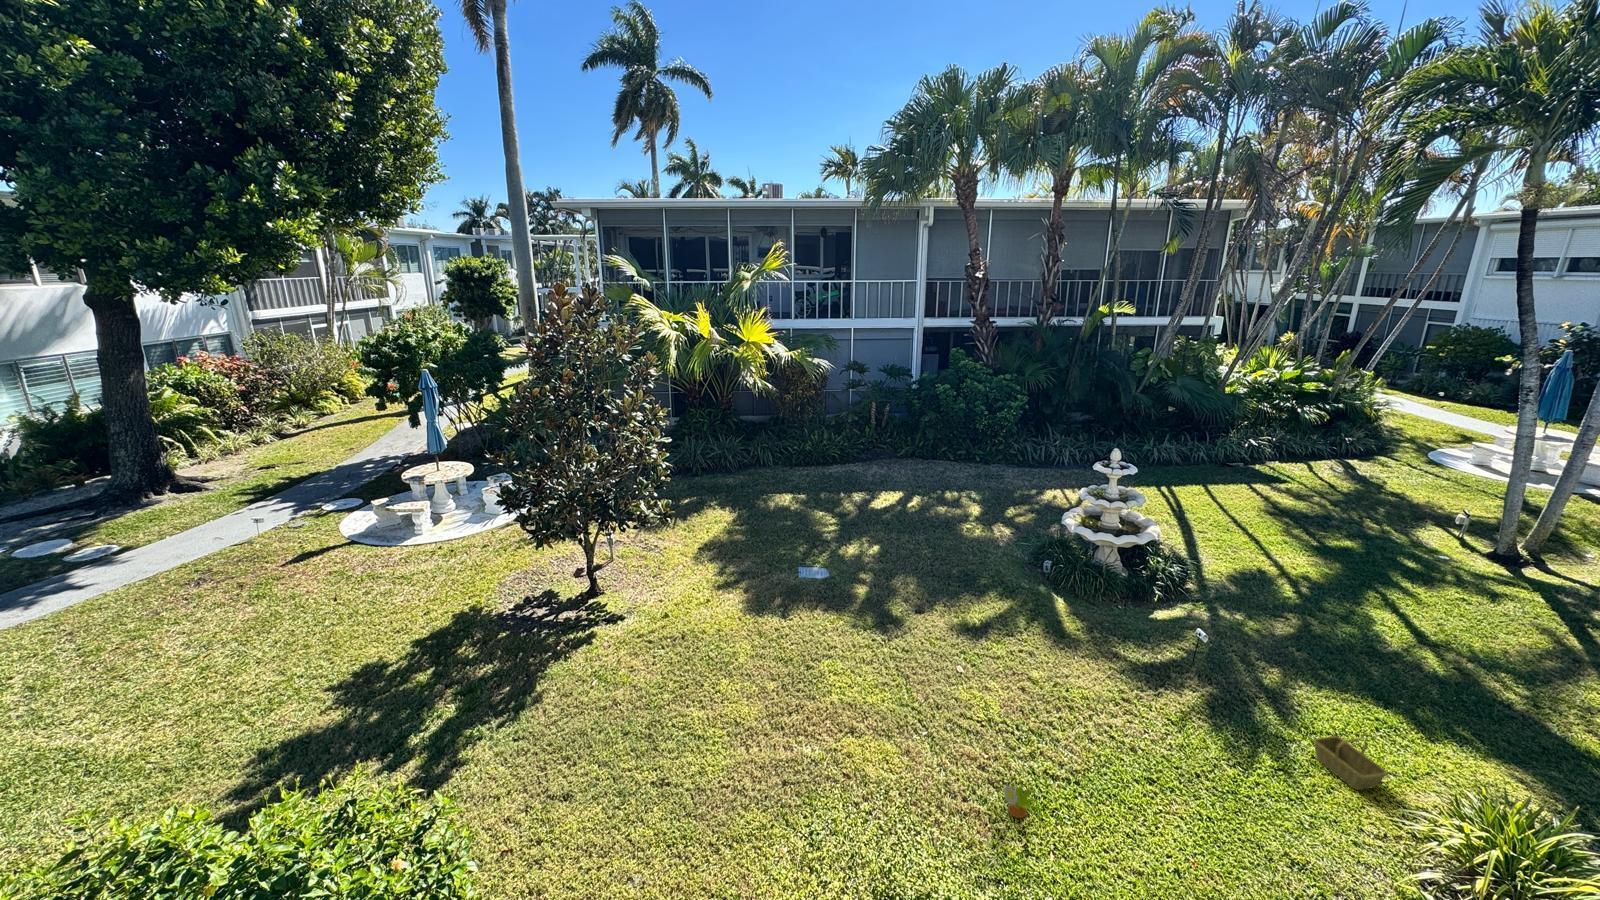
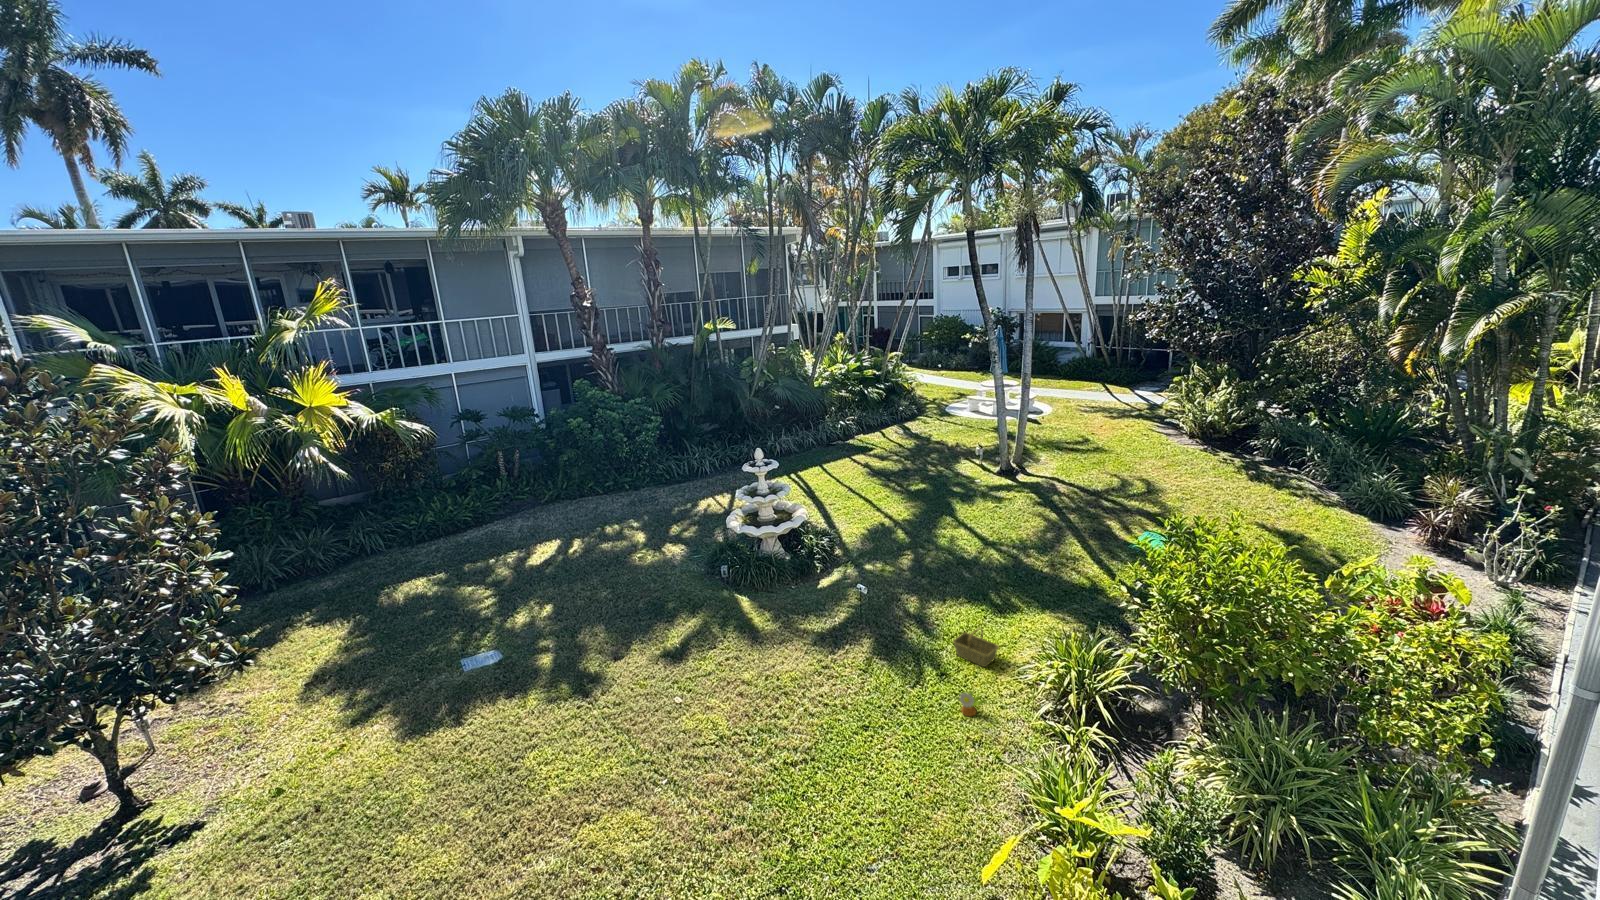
decorative plant: present [1003,785,1038,818] -> present [957,691,985,716]

